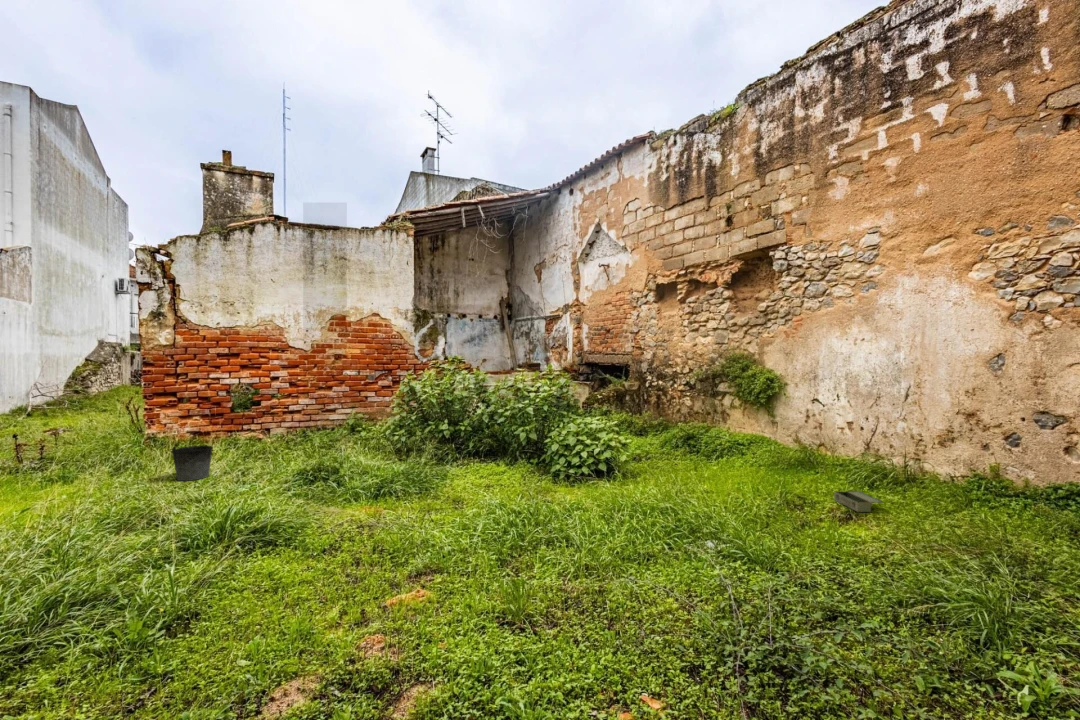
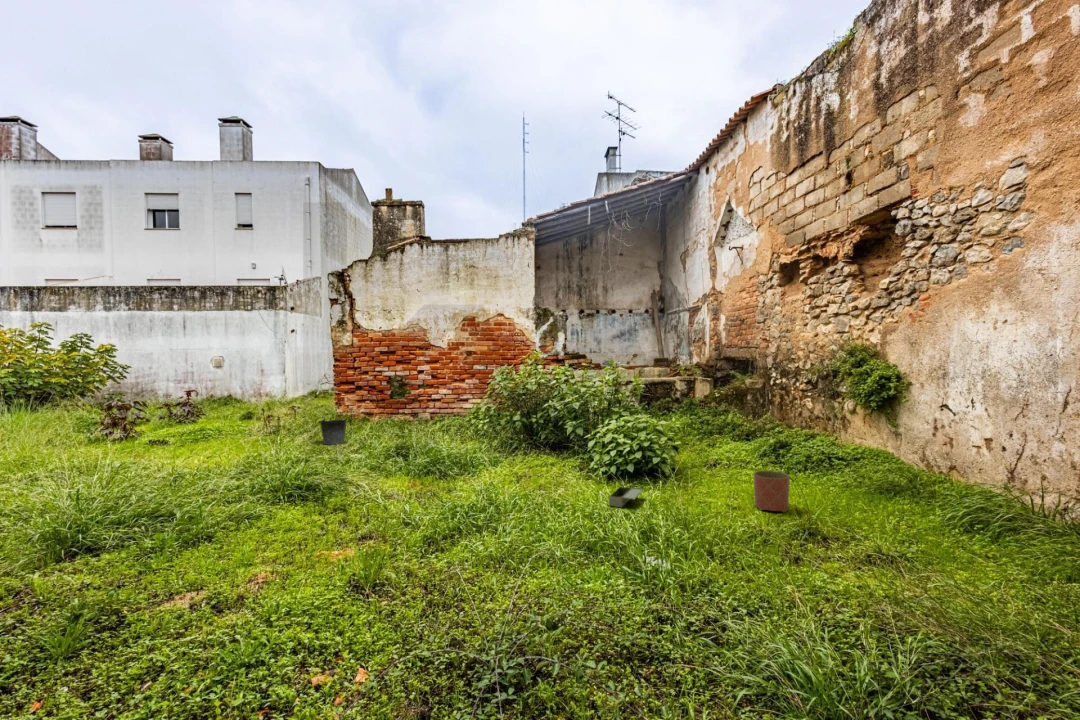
planter: none [734,460,764,495] -> present [753,470,790,512]
toolbox: present [834,491,883,512] -> present [609,487,644,507]

